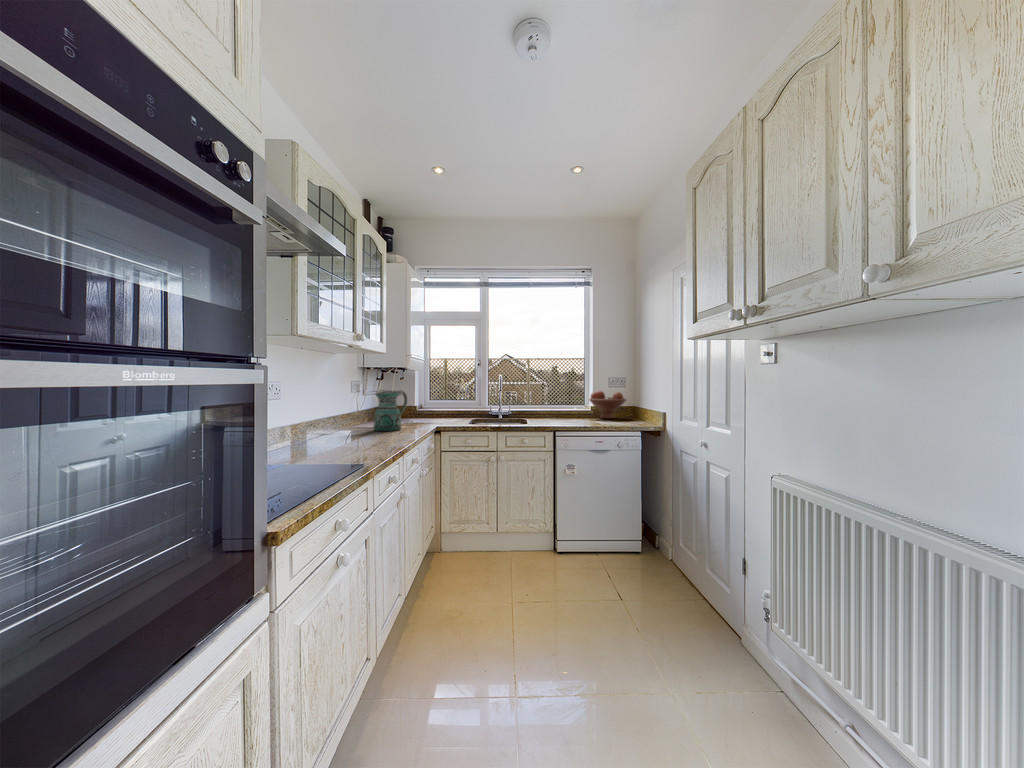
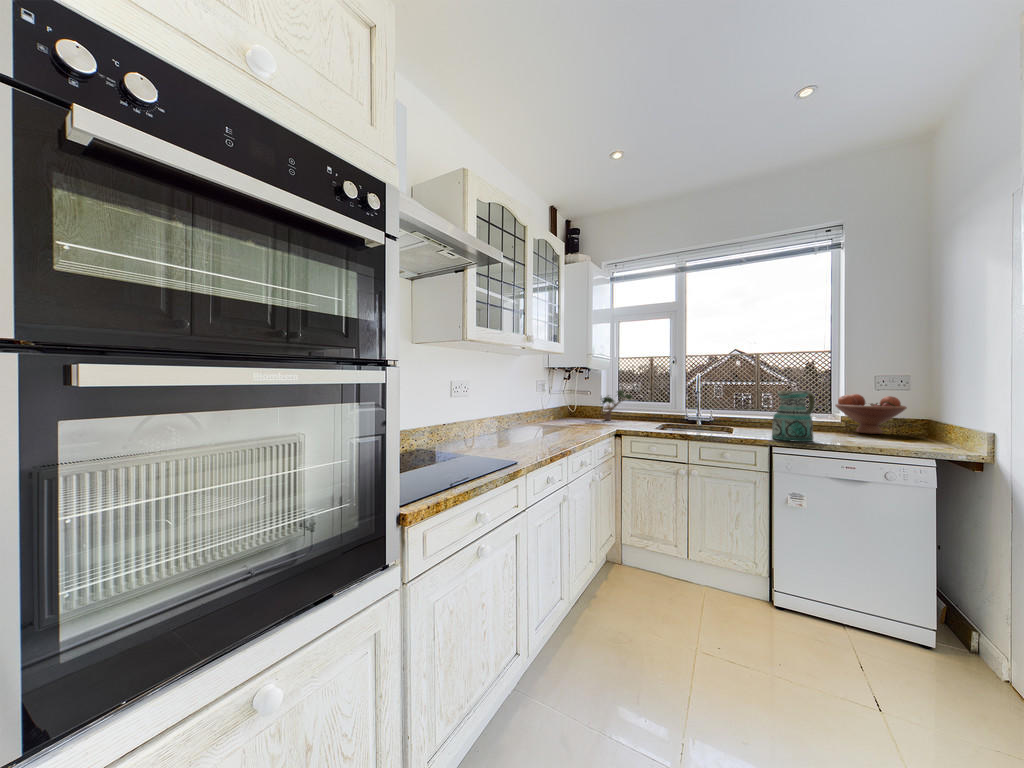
potted plant: none [411,389,447,419] -> present [601,390,633,420]
ceramic pitcher: present [374,390,407,431] -> present [772,390,815,442]

